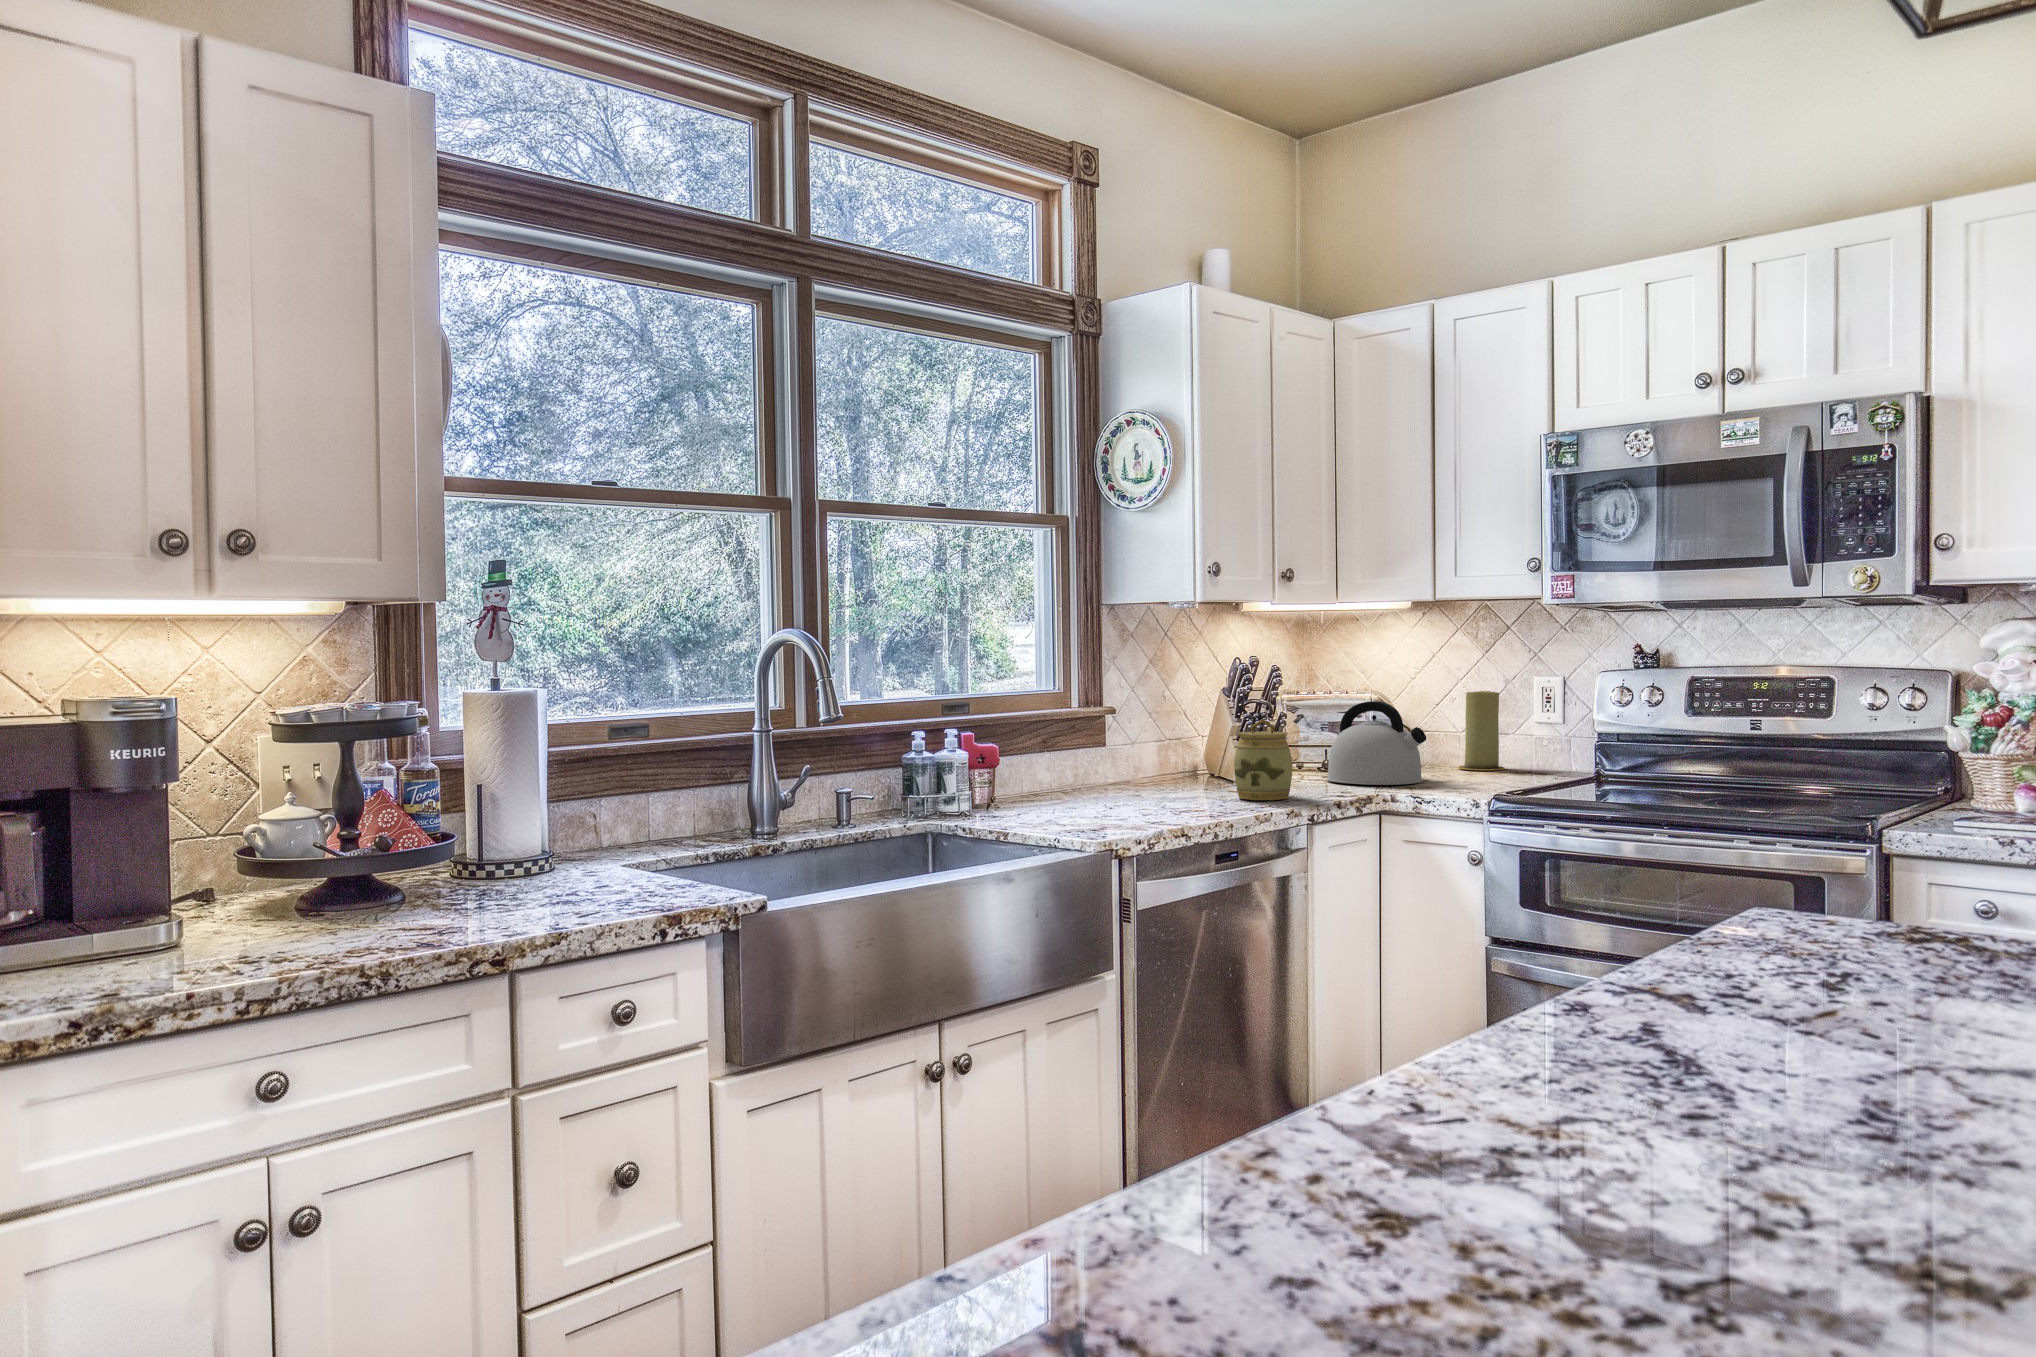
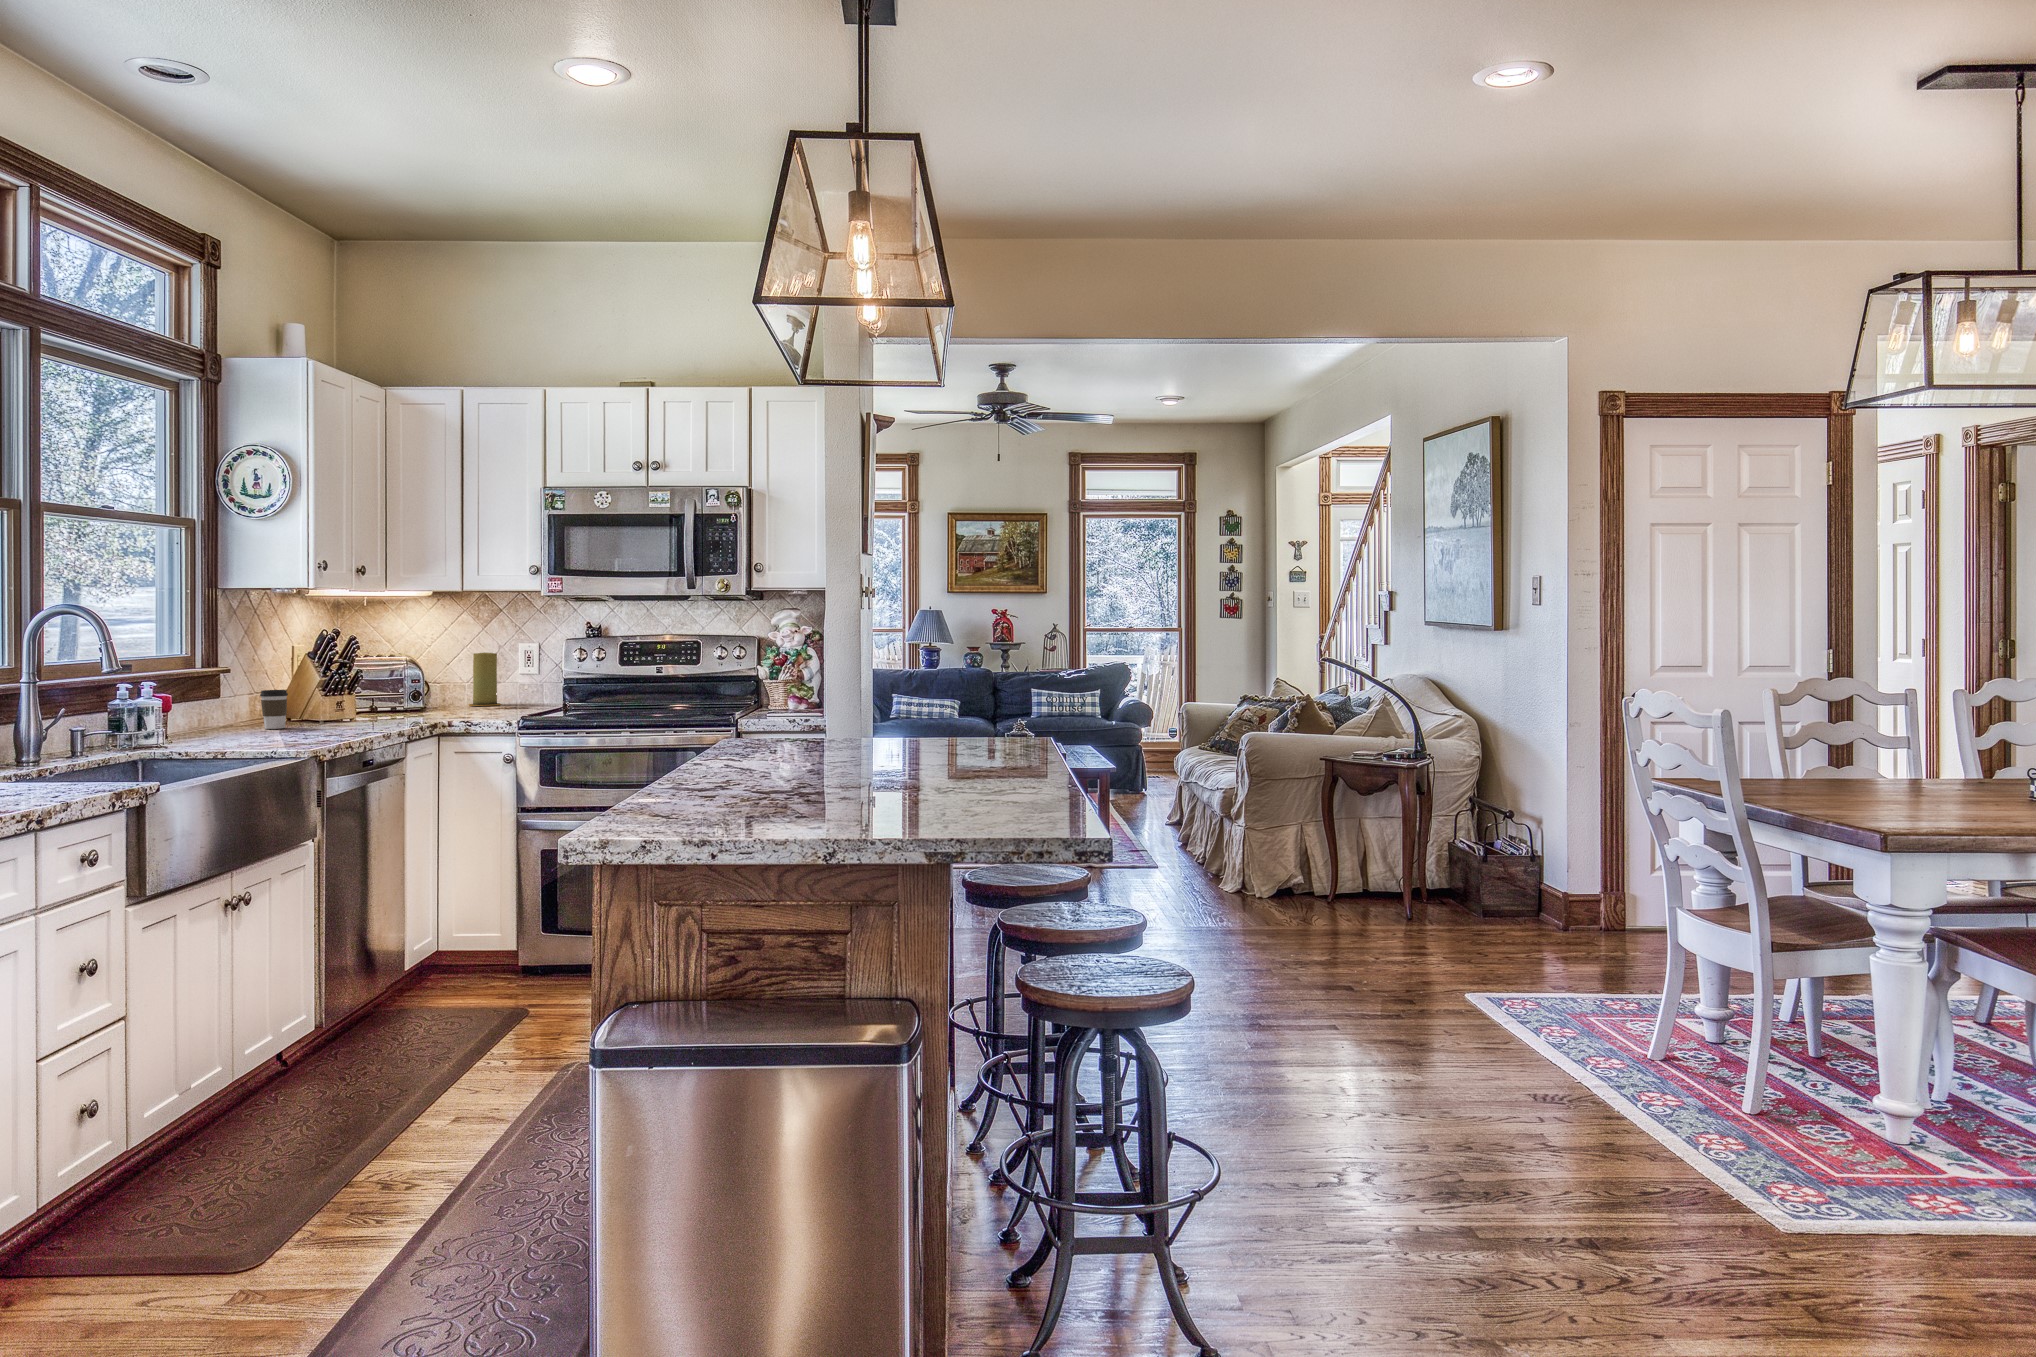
kettle: present [1327,701,1426,785] -> none [383,660,460,717]
jar: present [1234,719,1293,800] -> none [327,672,377,729]
coffee cup: none [1165,739,1197,791] -> present [260,690,288,729]

